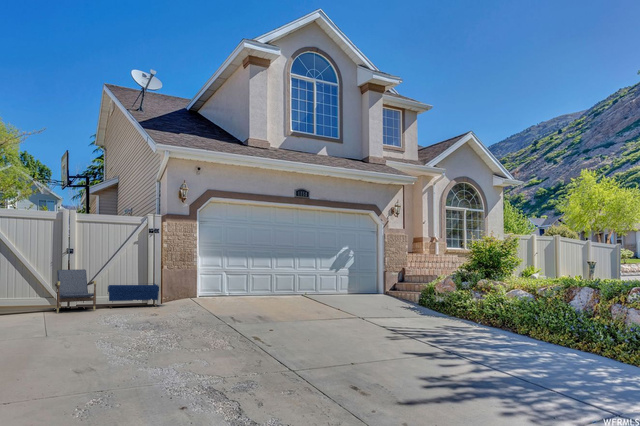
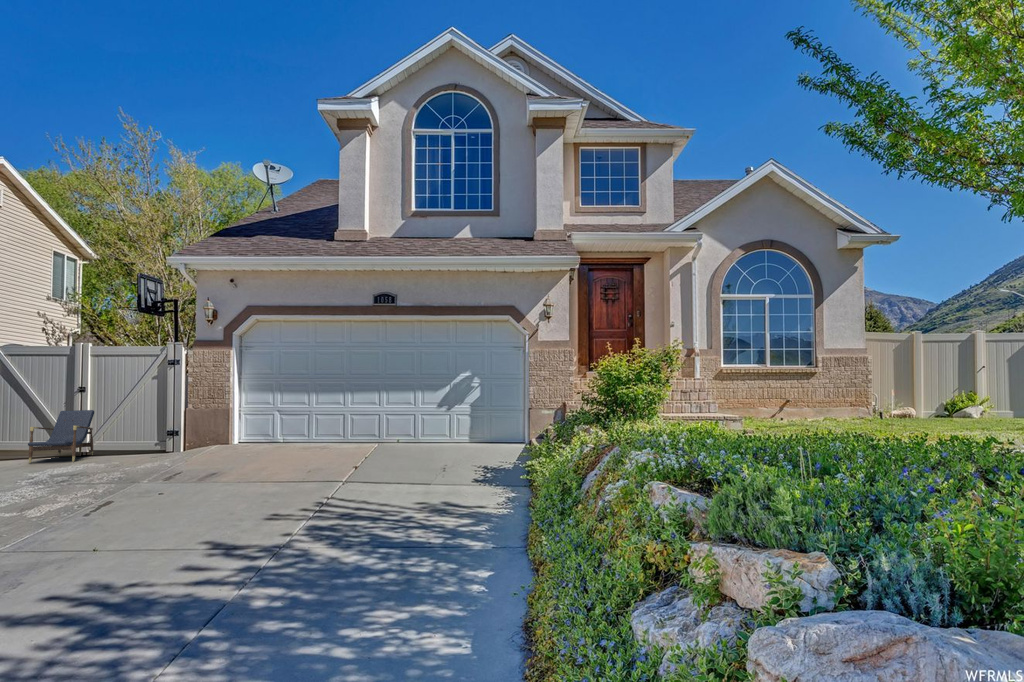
bench: present [107,284,159,308] -> none [101,427,175,458]

